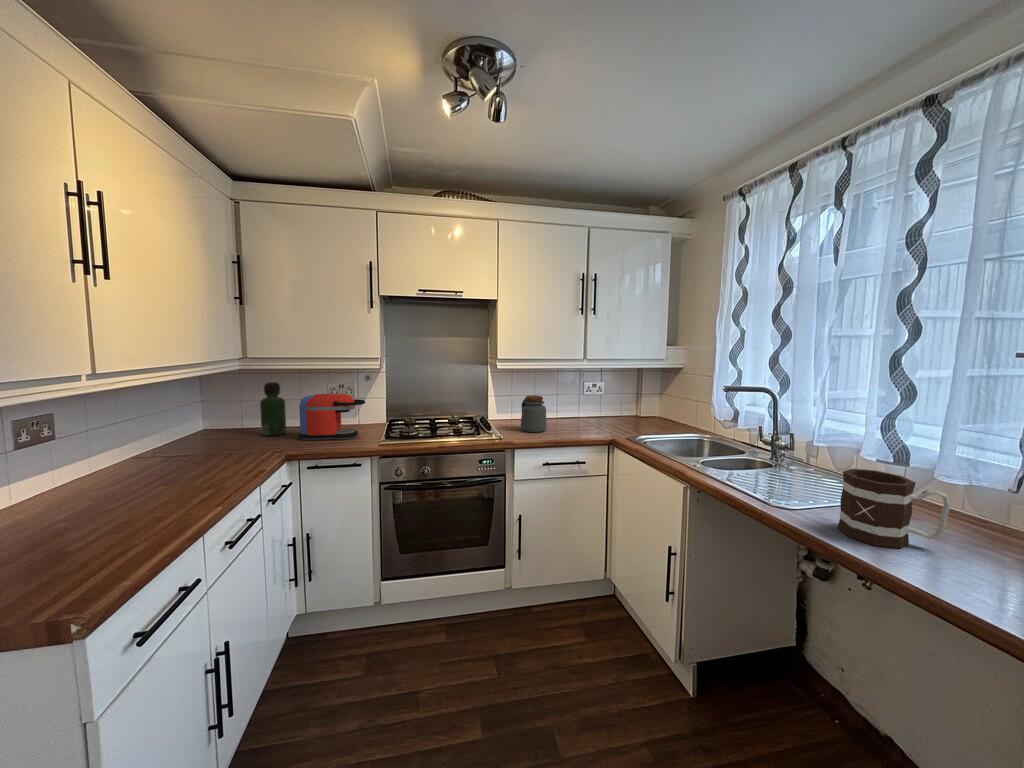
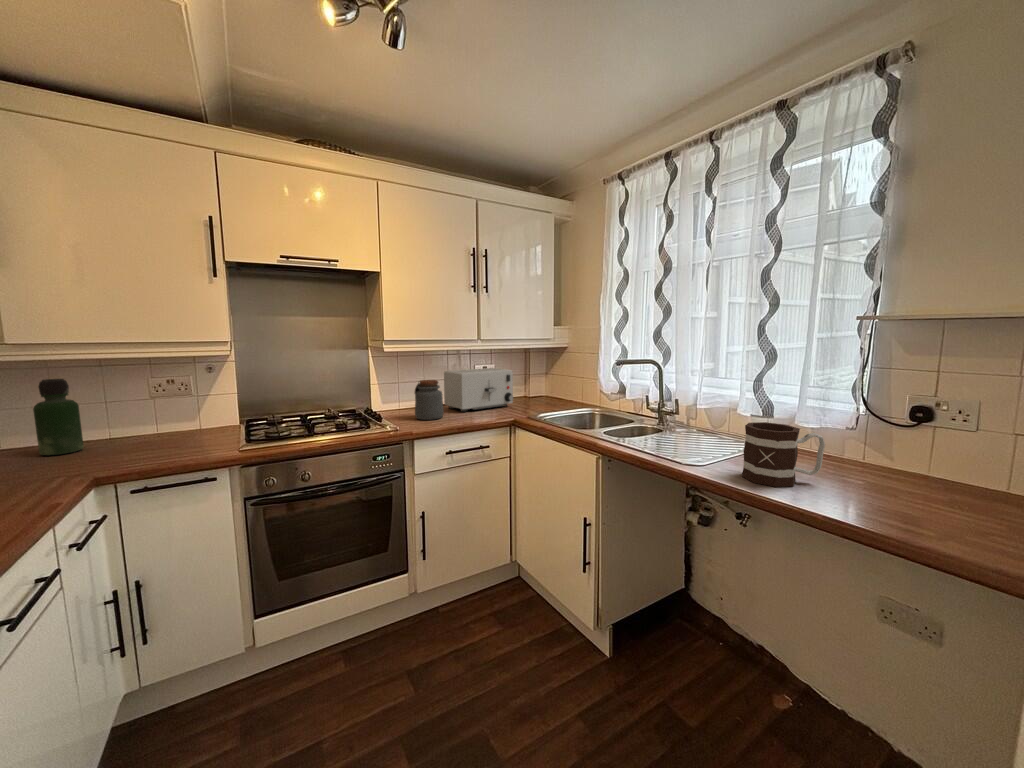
toaster: none [551,386,619,427] -> present [444,368,513,412]
coffee maker: present [299,394,365,440] -> none [107,389,213,455]

